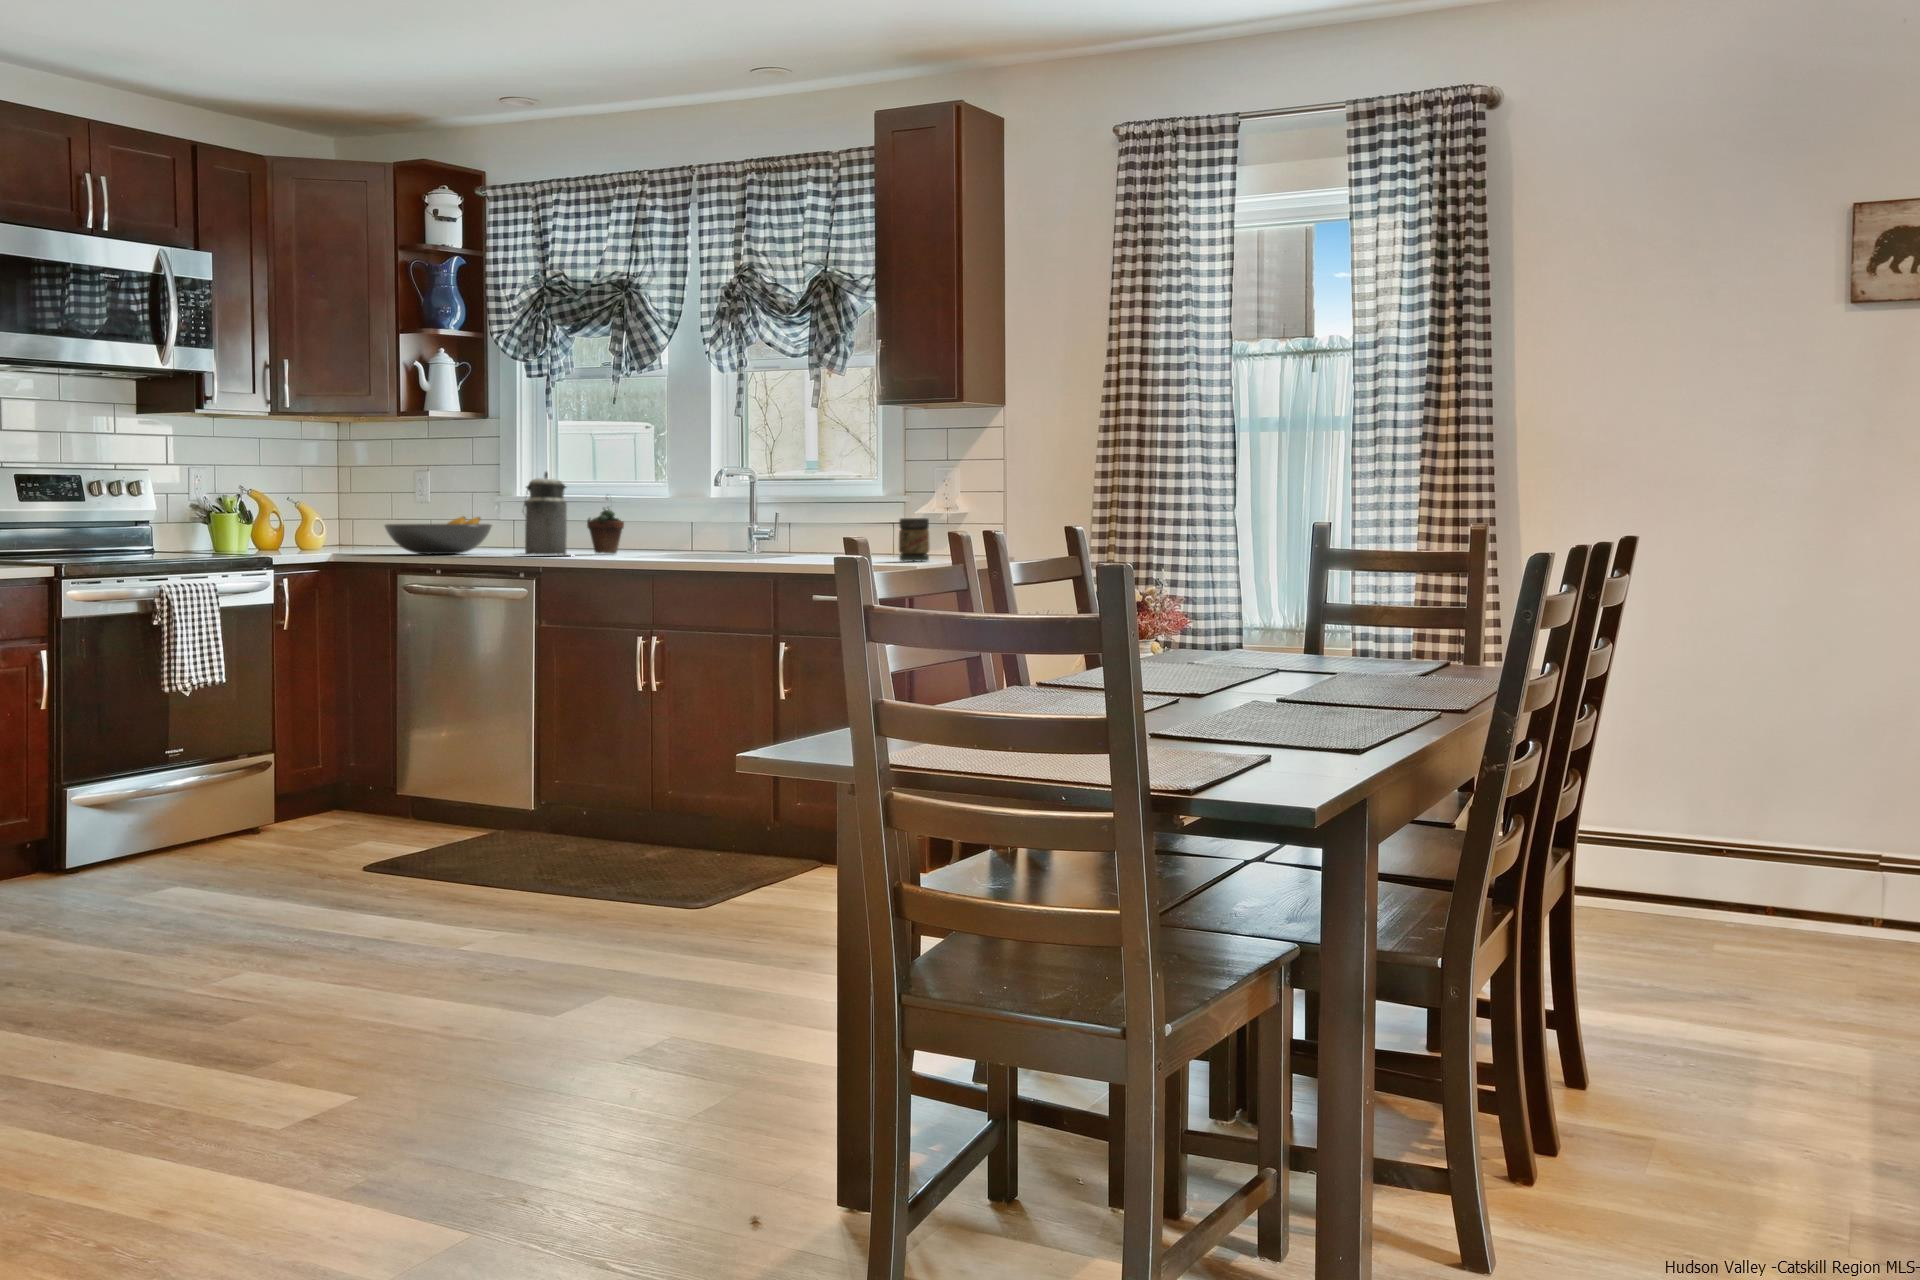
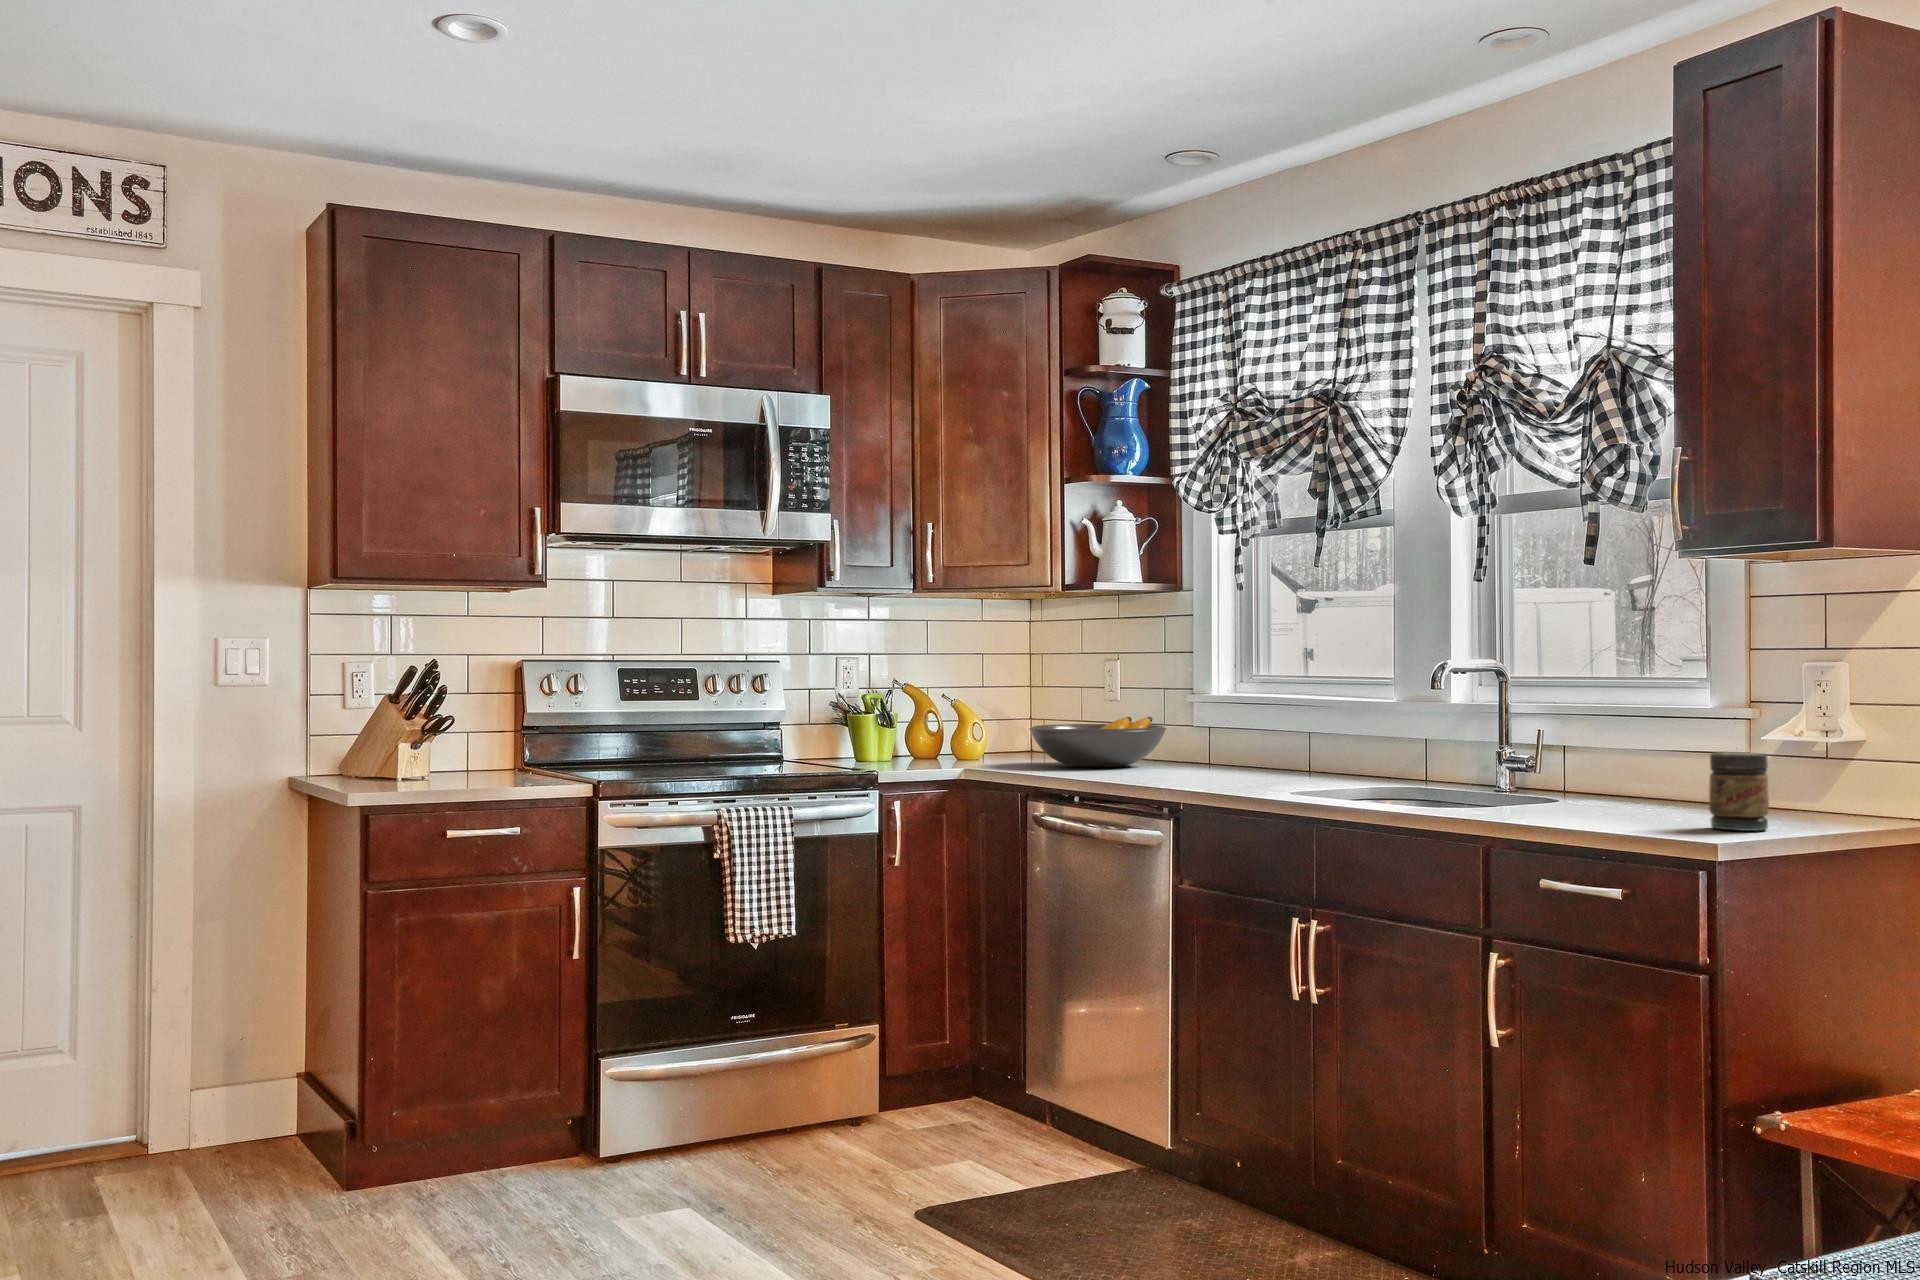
canister: present [521,472,568,556] -> none [1167,660,1250,779]
succulent plant: present [587,508,624,554] -> none [1279,689,1332,774]

